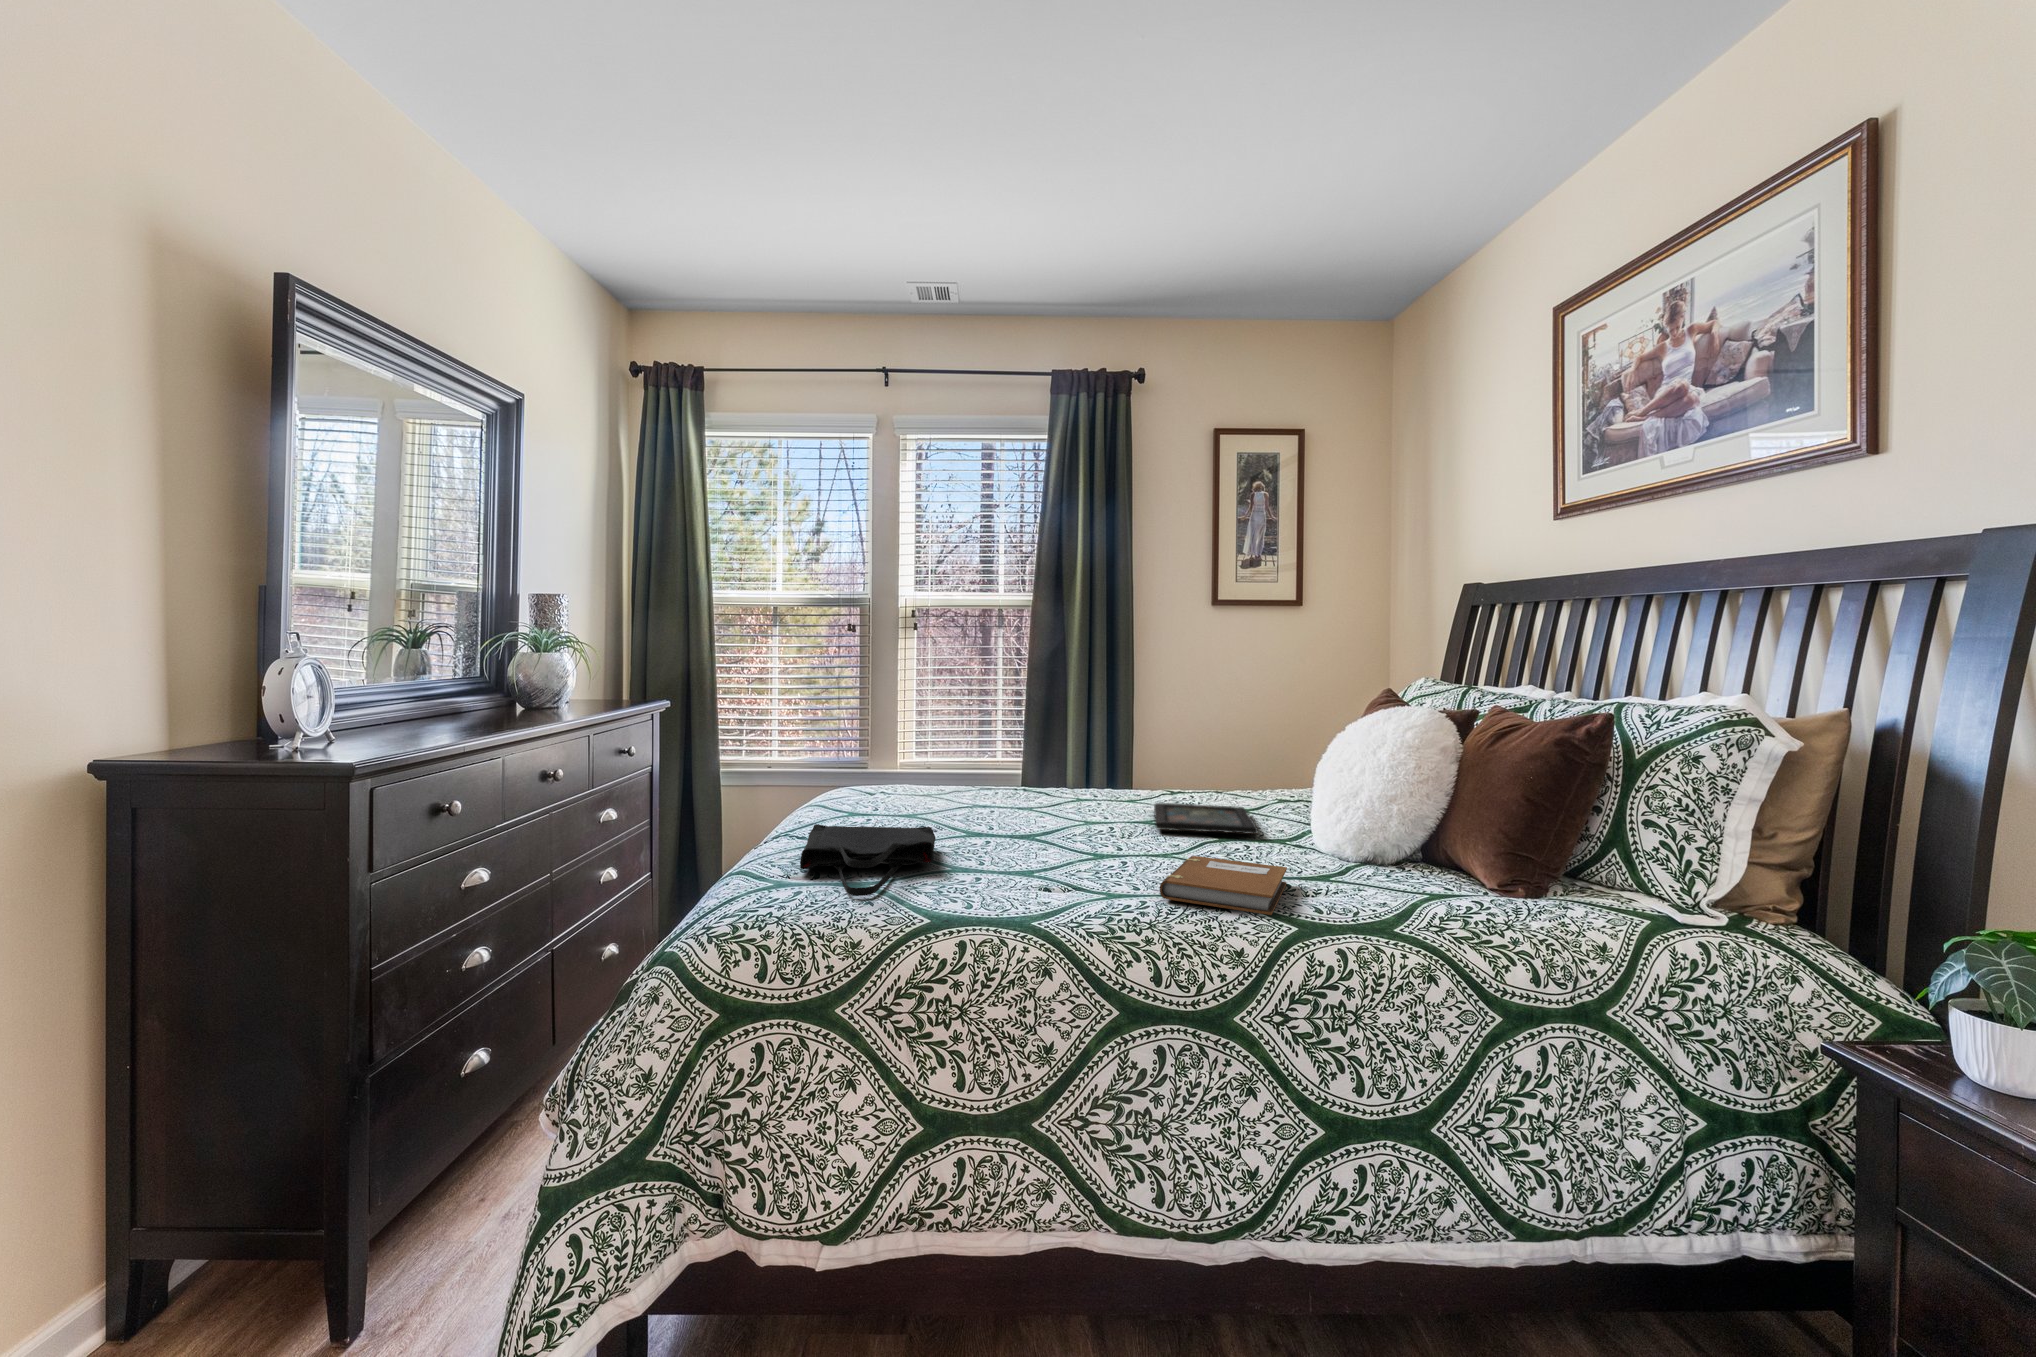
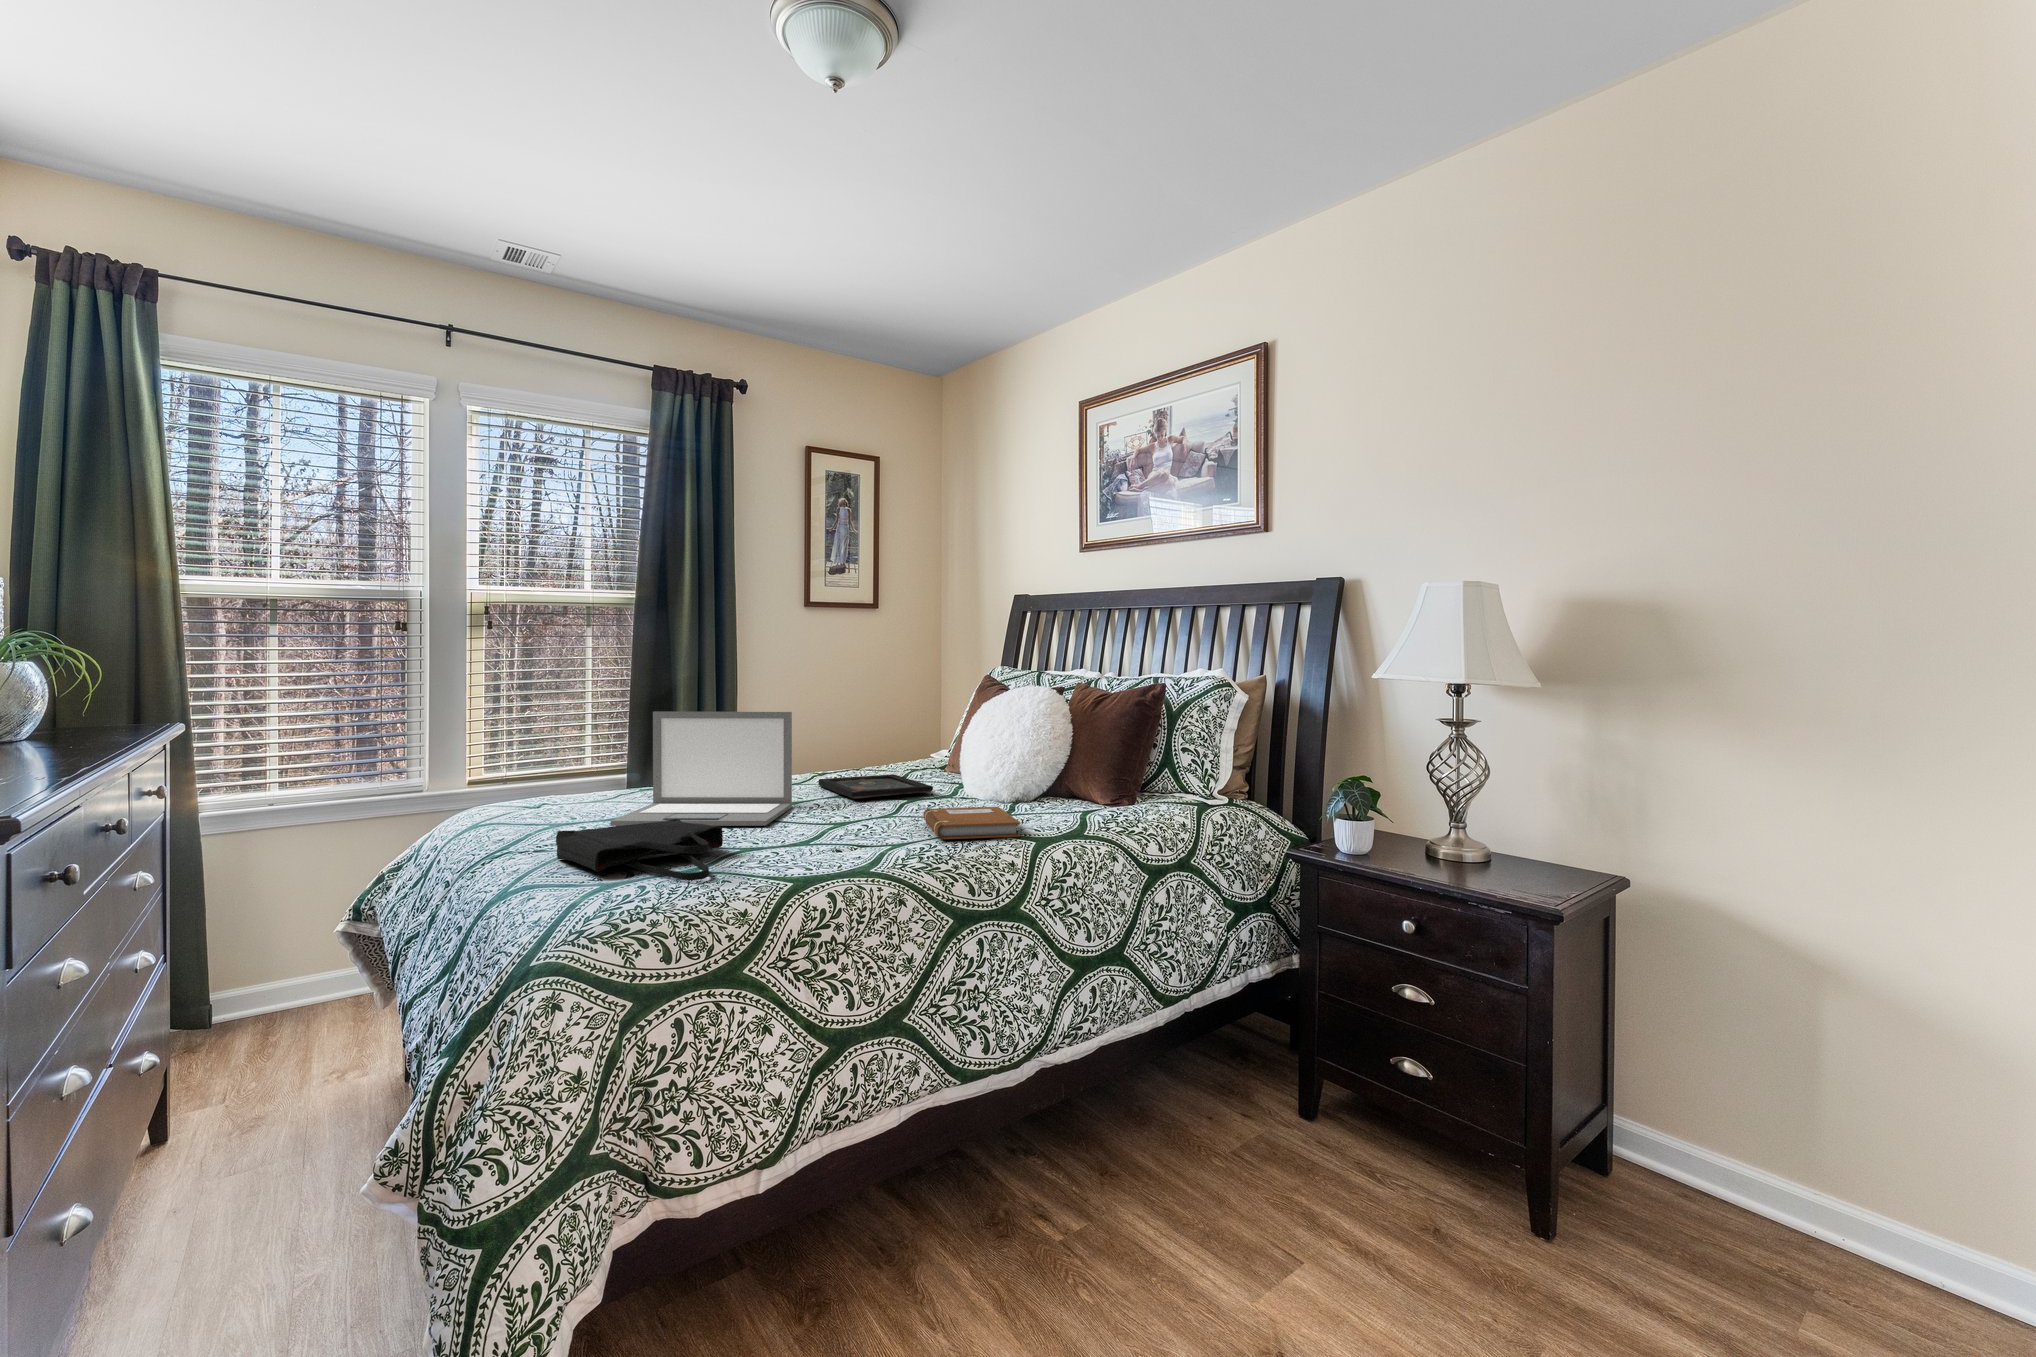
laptop: none [909,720,1091,847] -> present [611,712,792,826]

